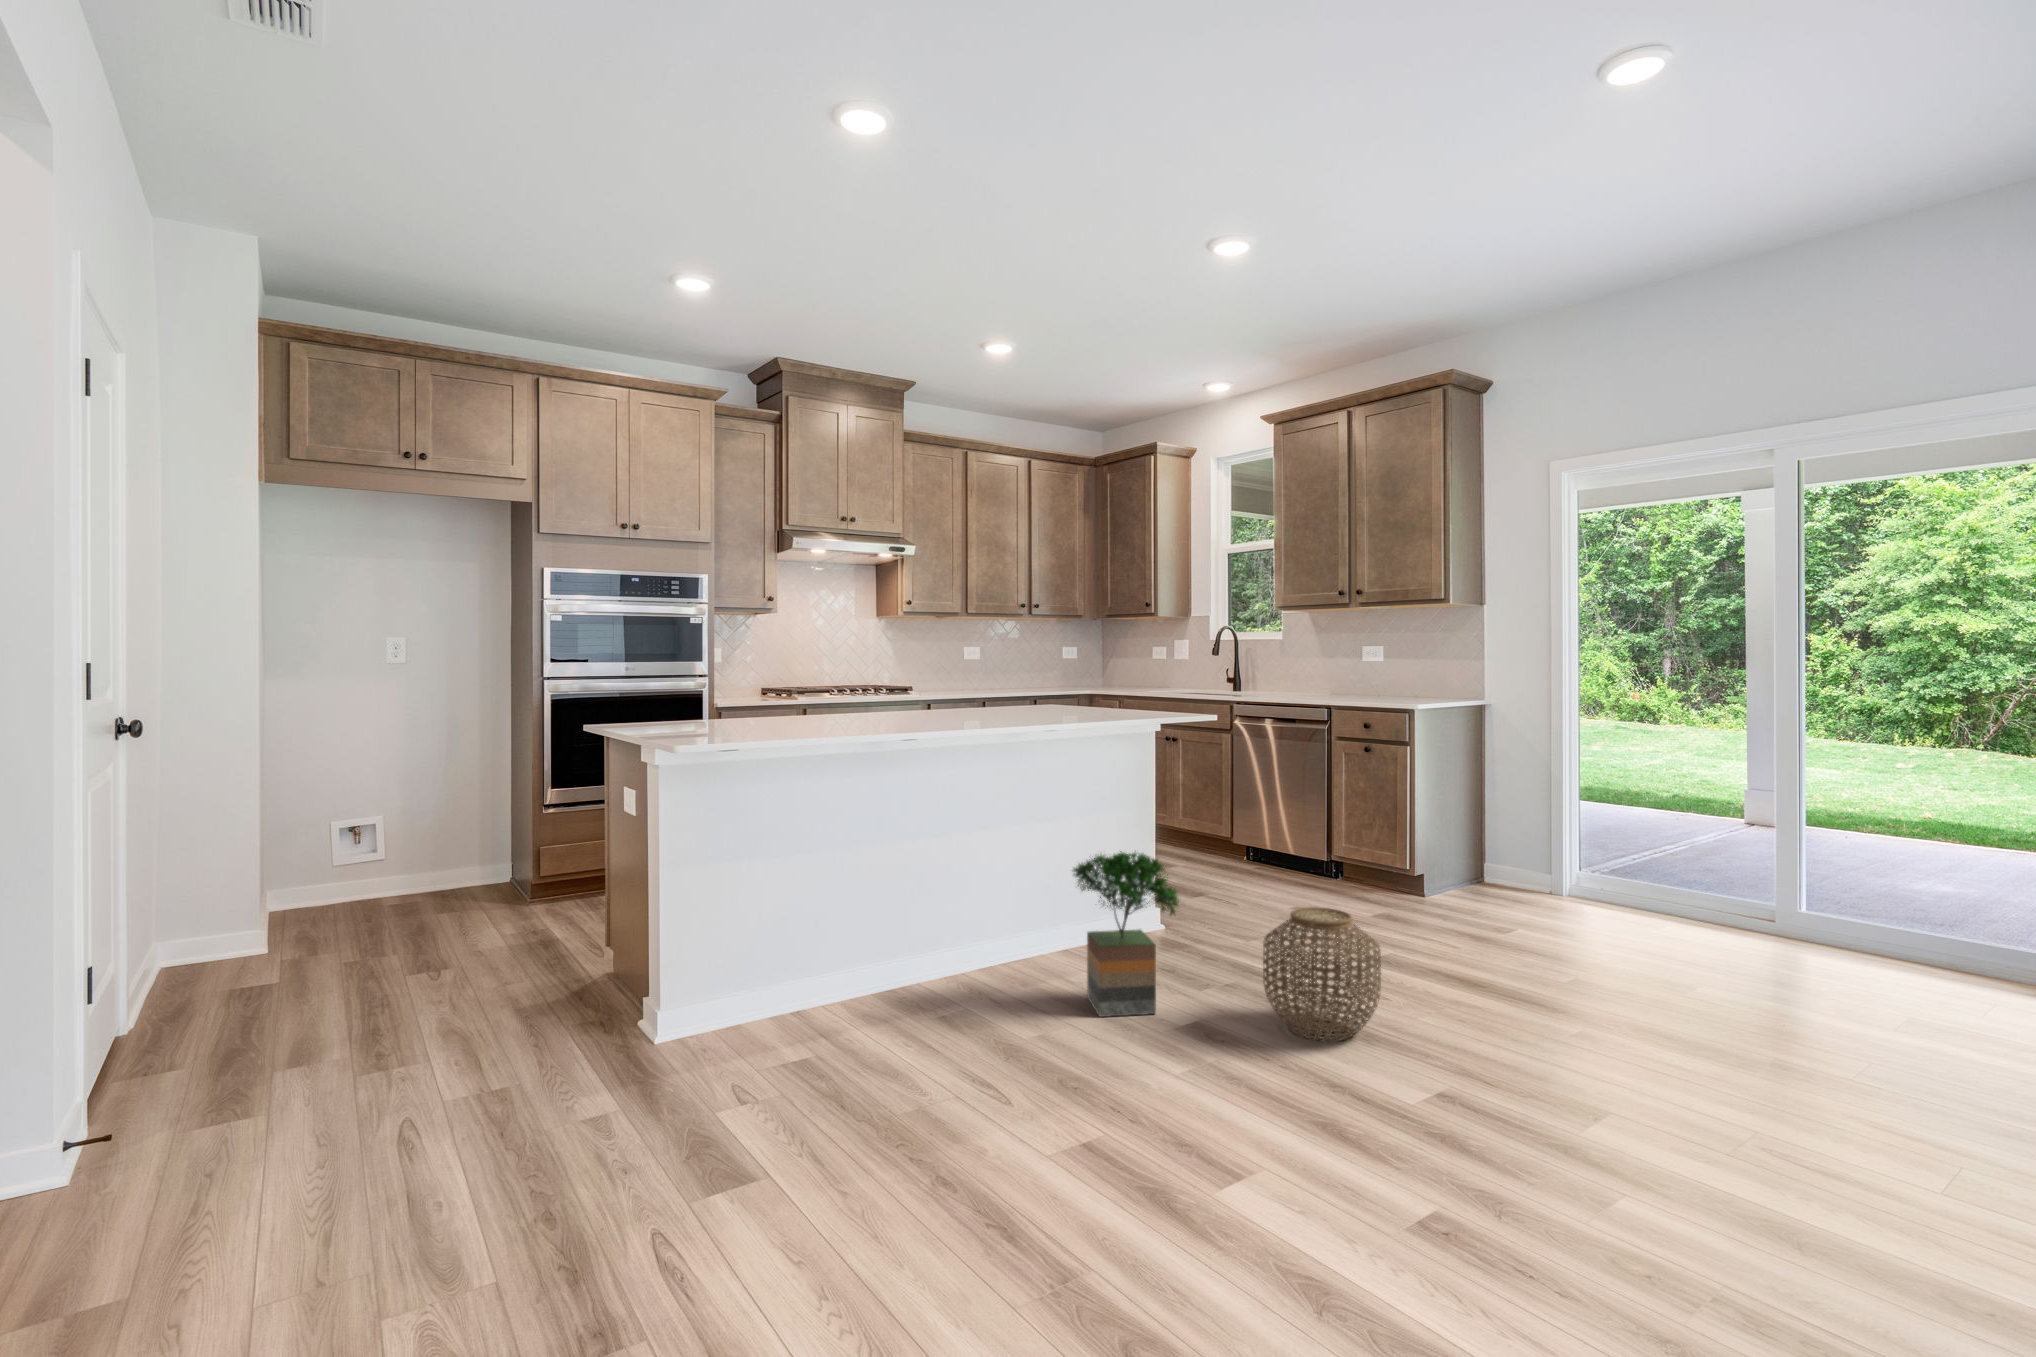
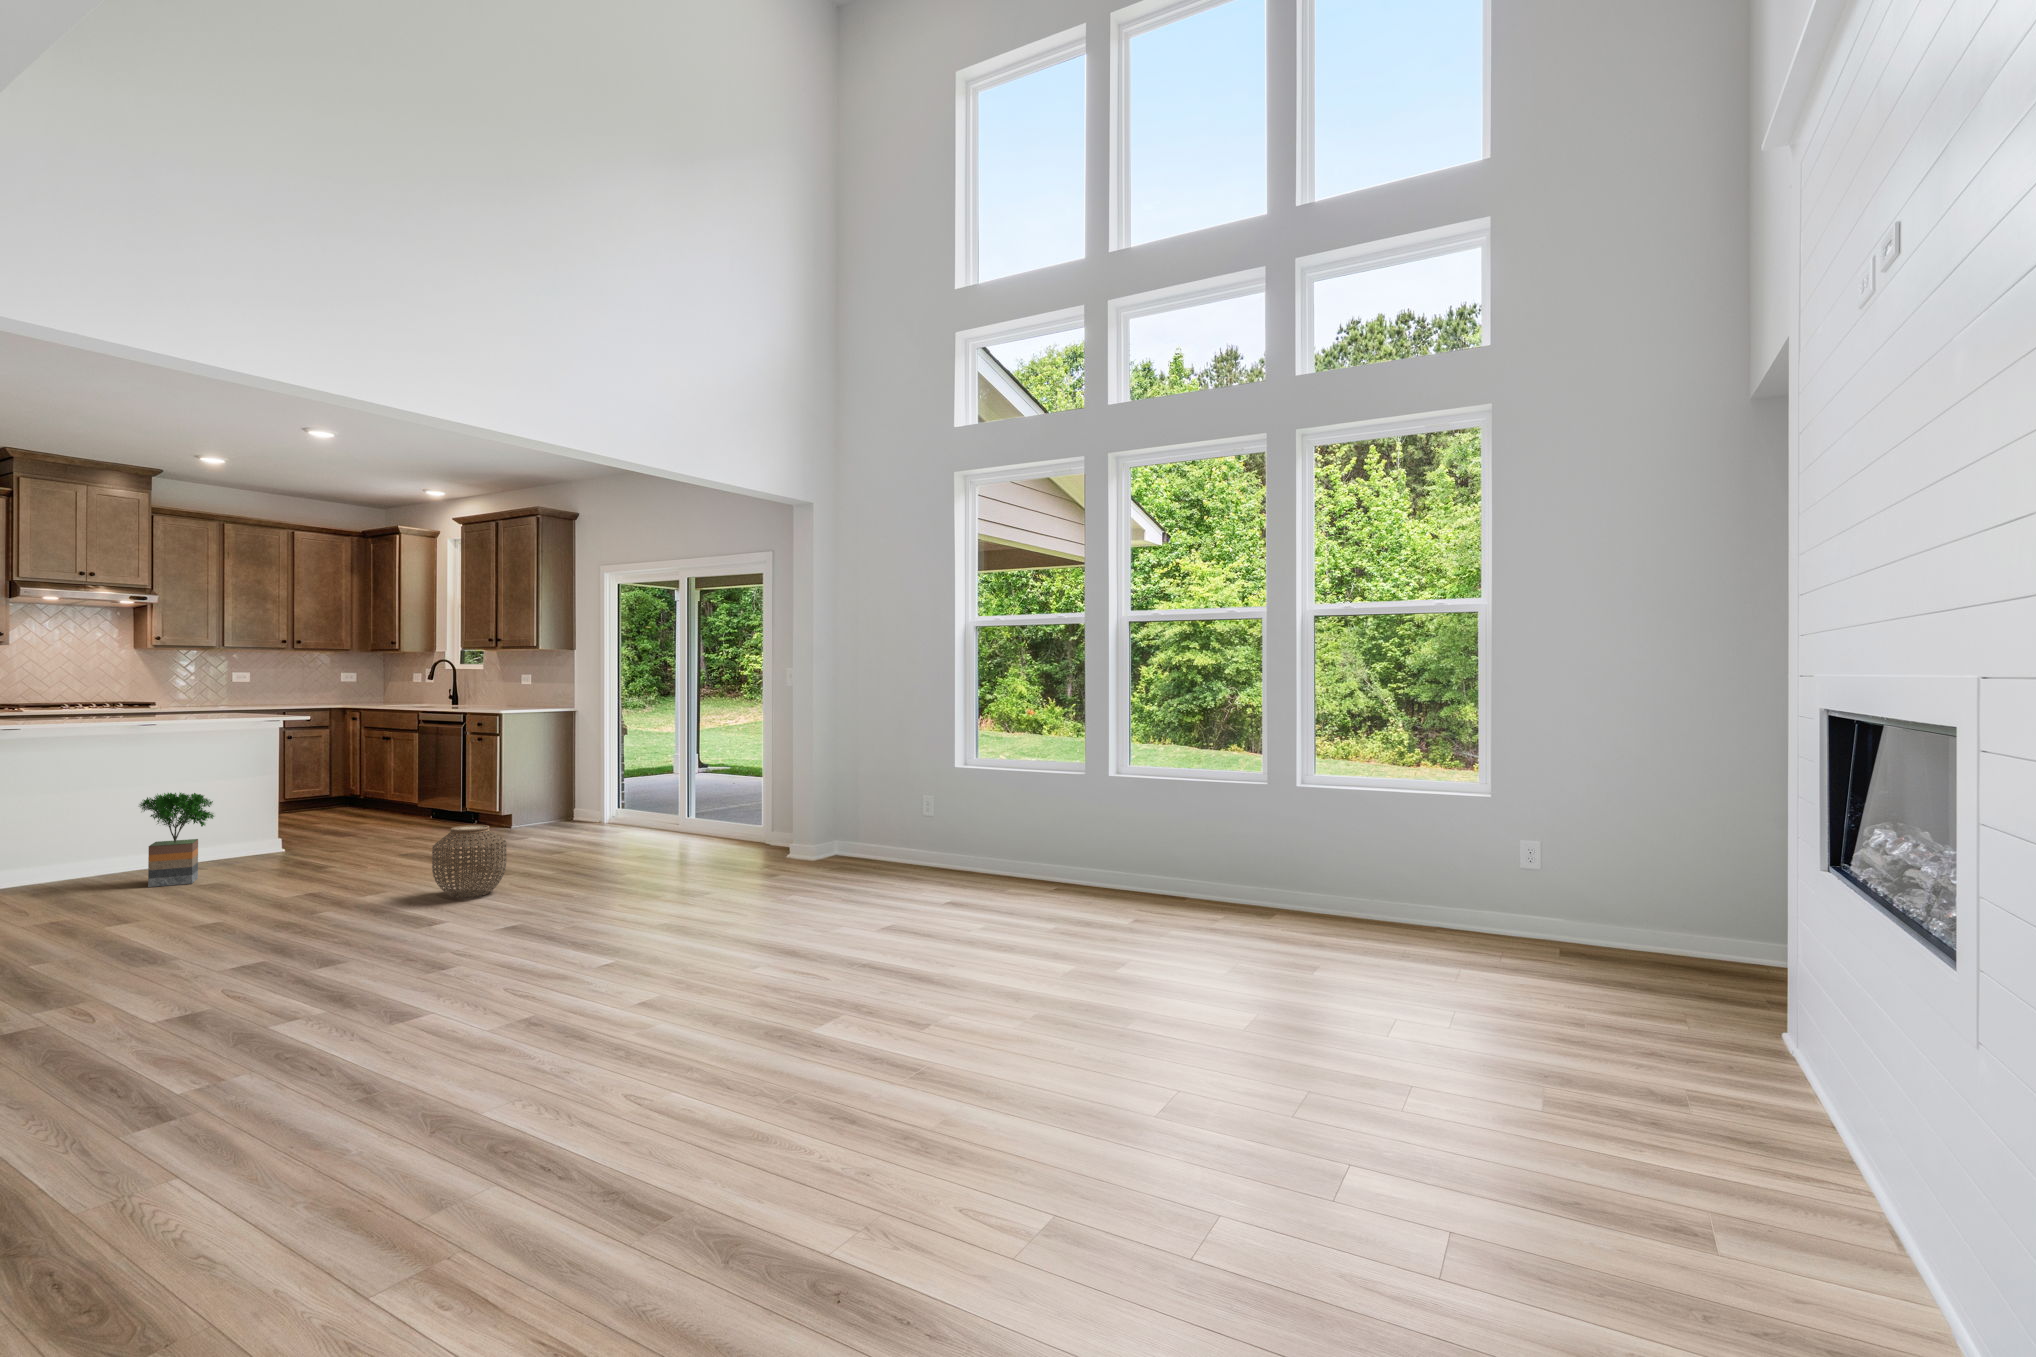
woven basket: present [1263,907,1381,1041] -> present [432,825,506,898]

